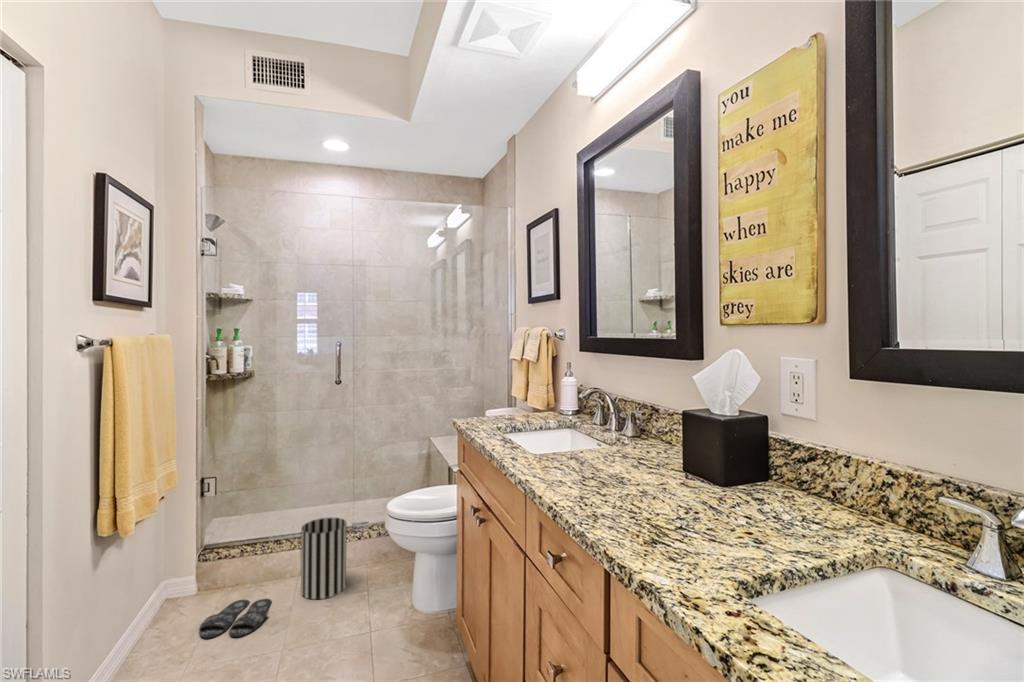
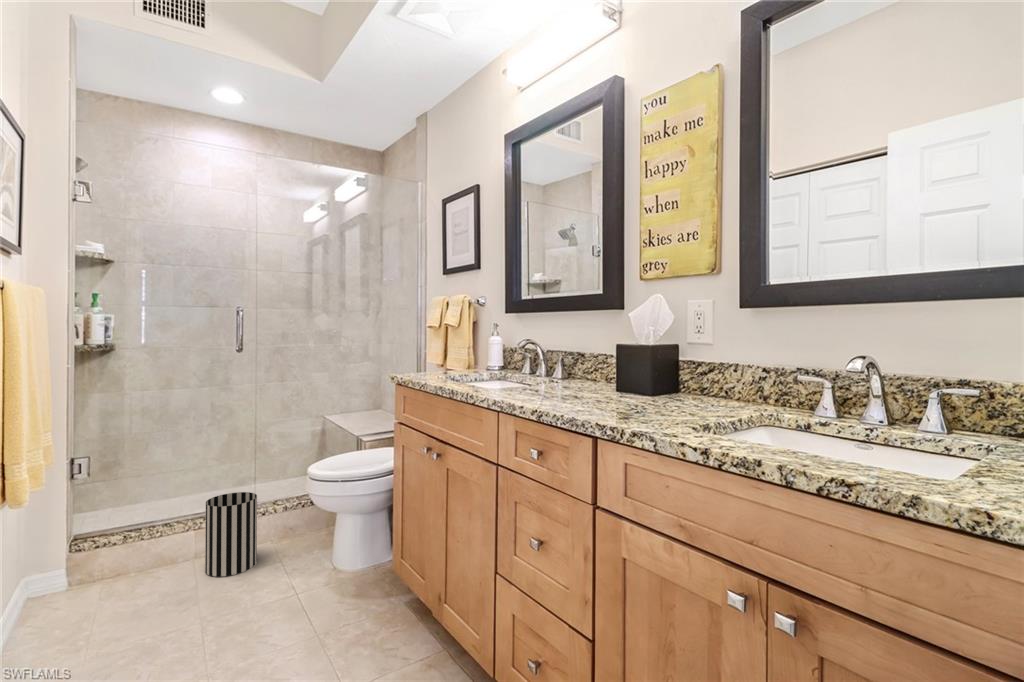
slippers: present [199,599,272,638] -> none [91,583,175,626]

